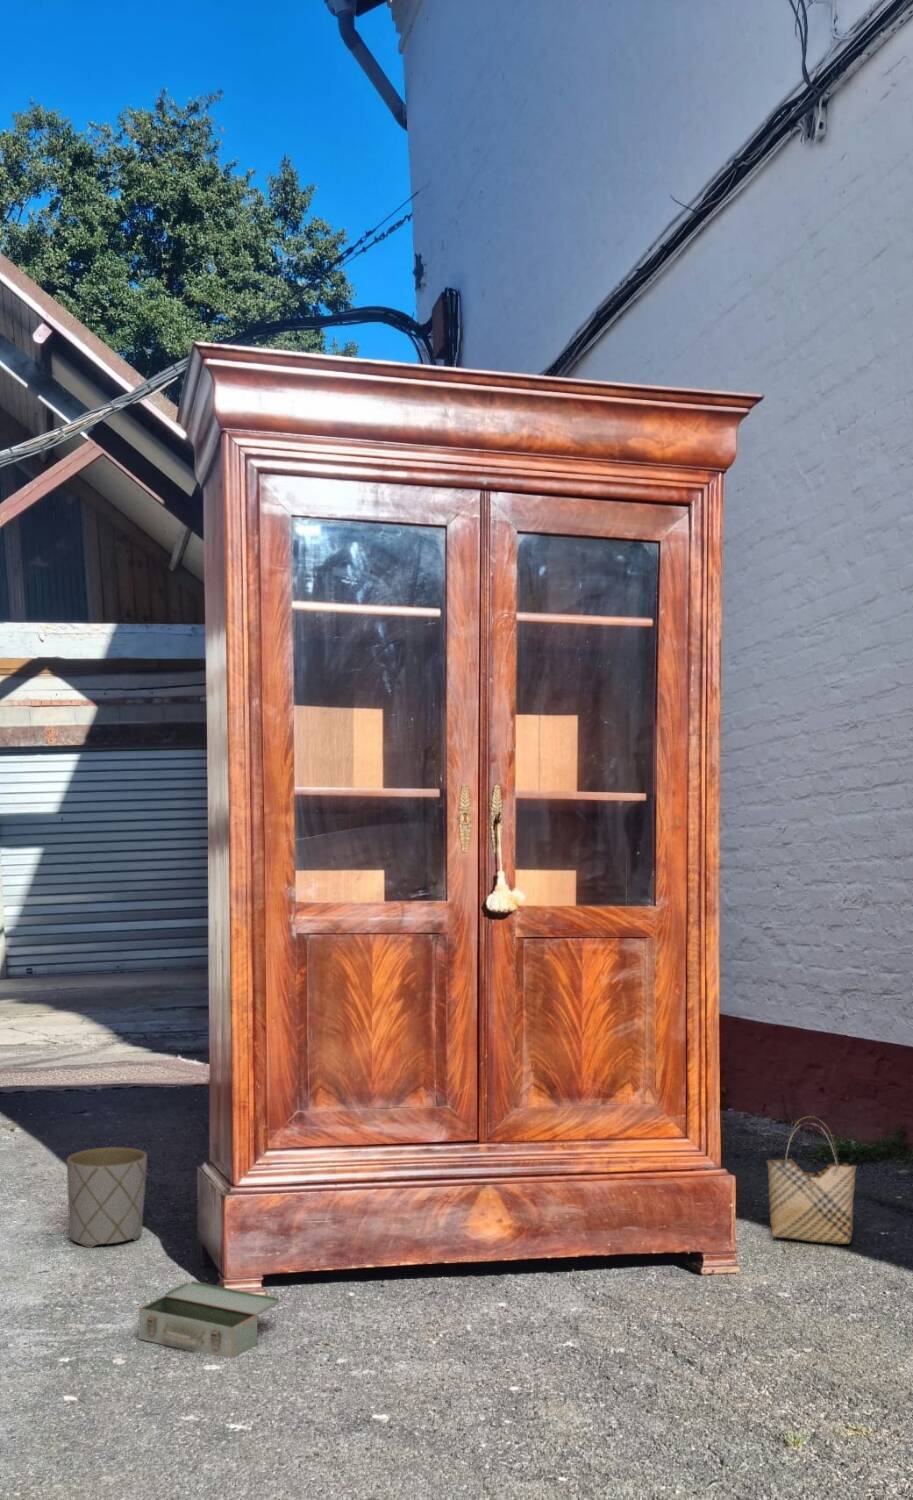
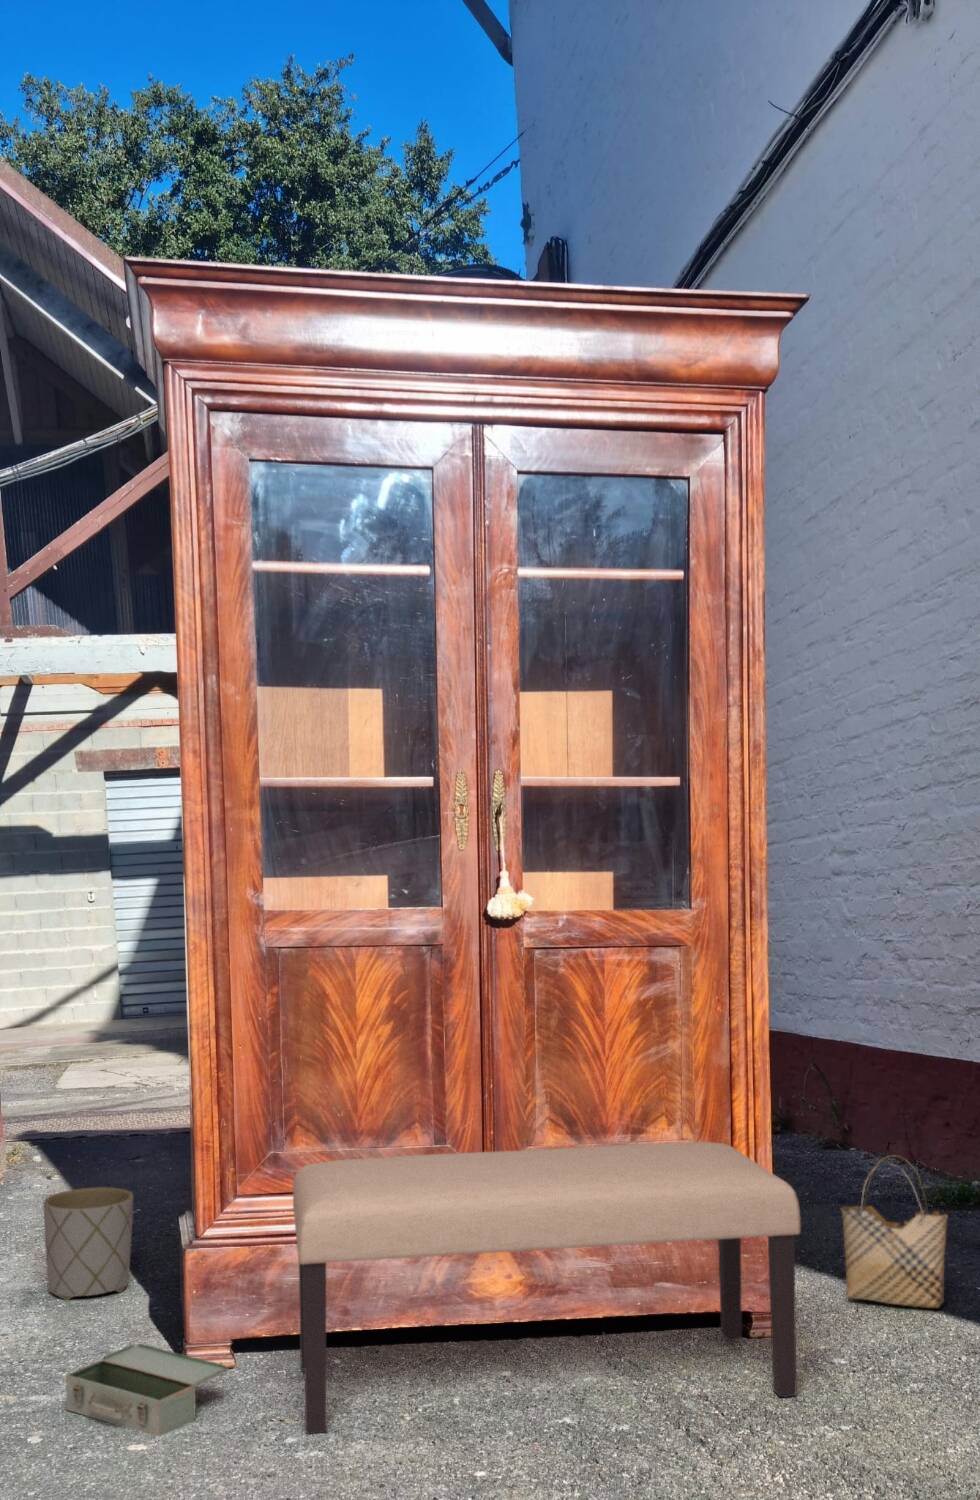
bench: none [326,1104,765,1355] -> present [293,1142,801,1434]

